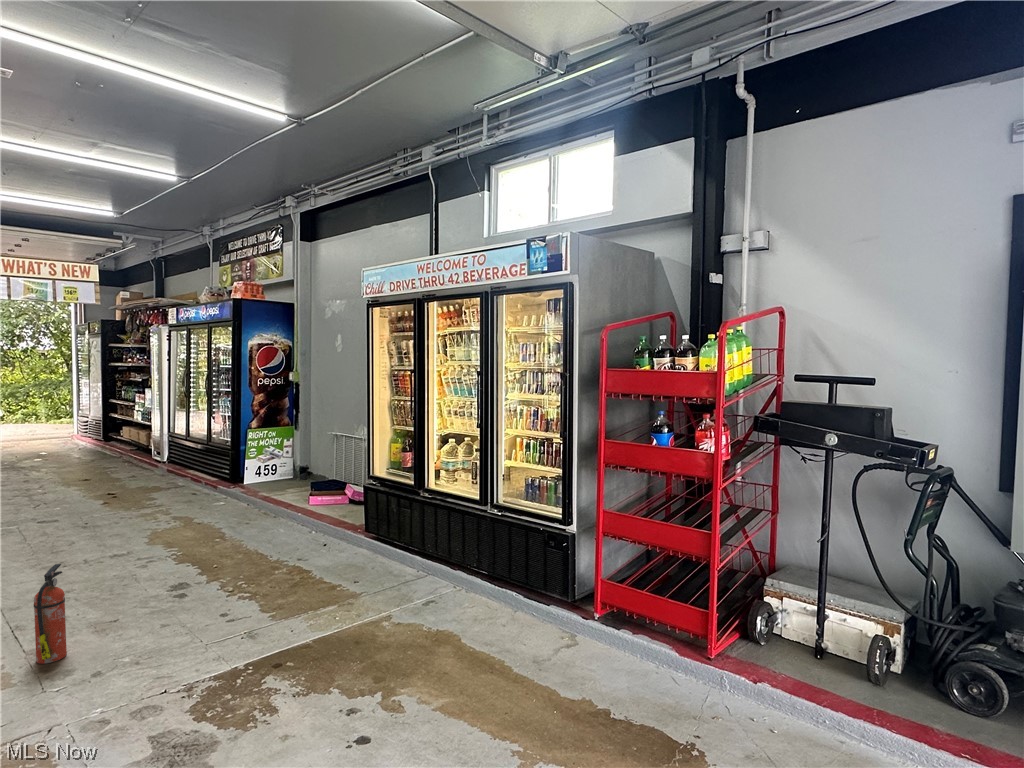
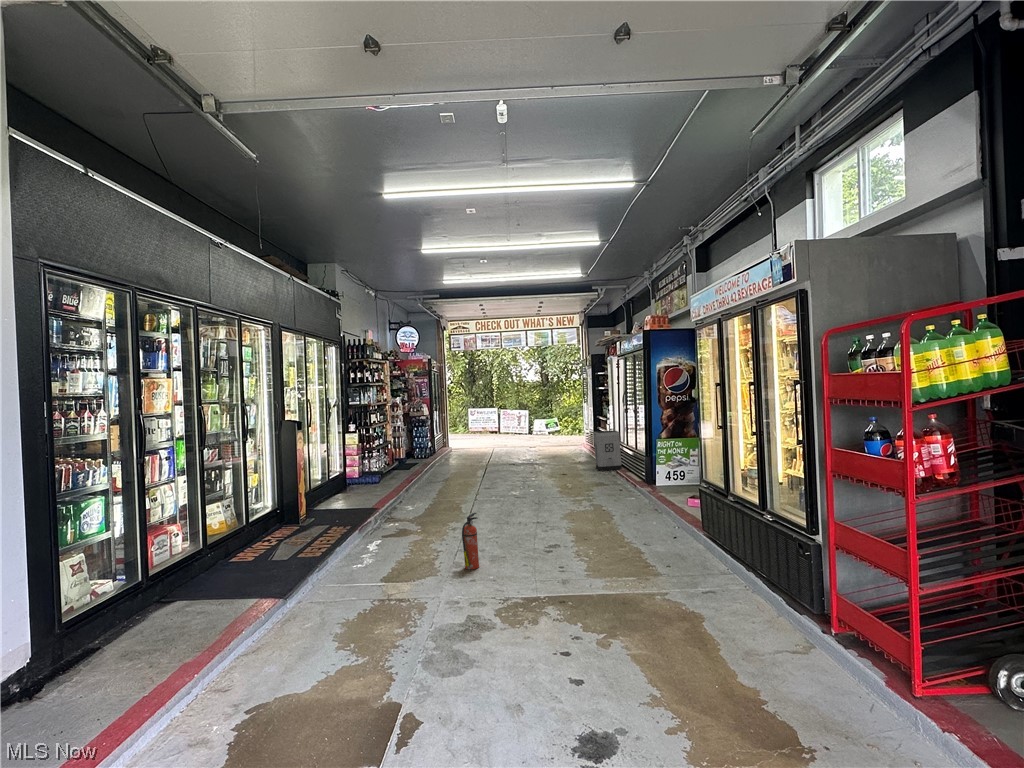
trash can: none [125,419,167,472] -> present [594,431,622,471]

